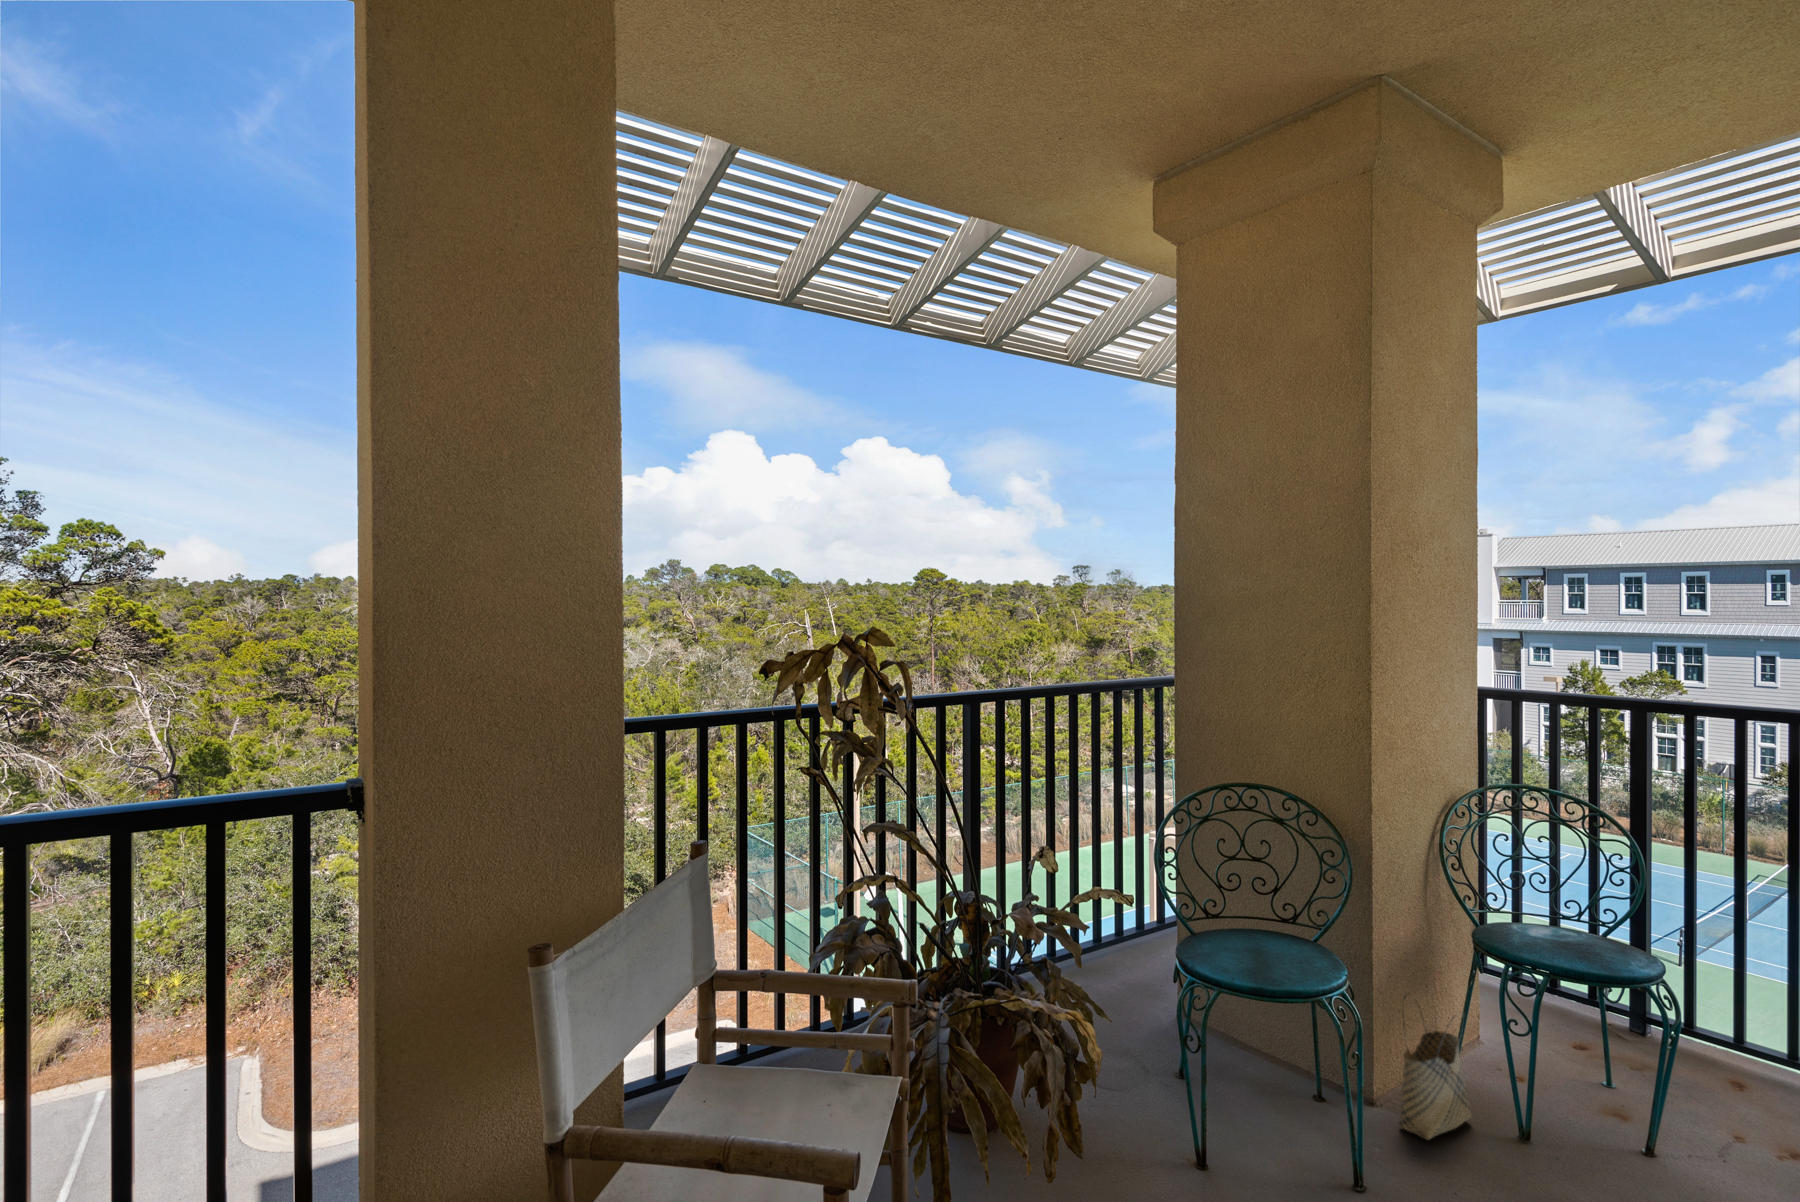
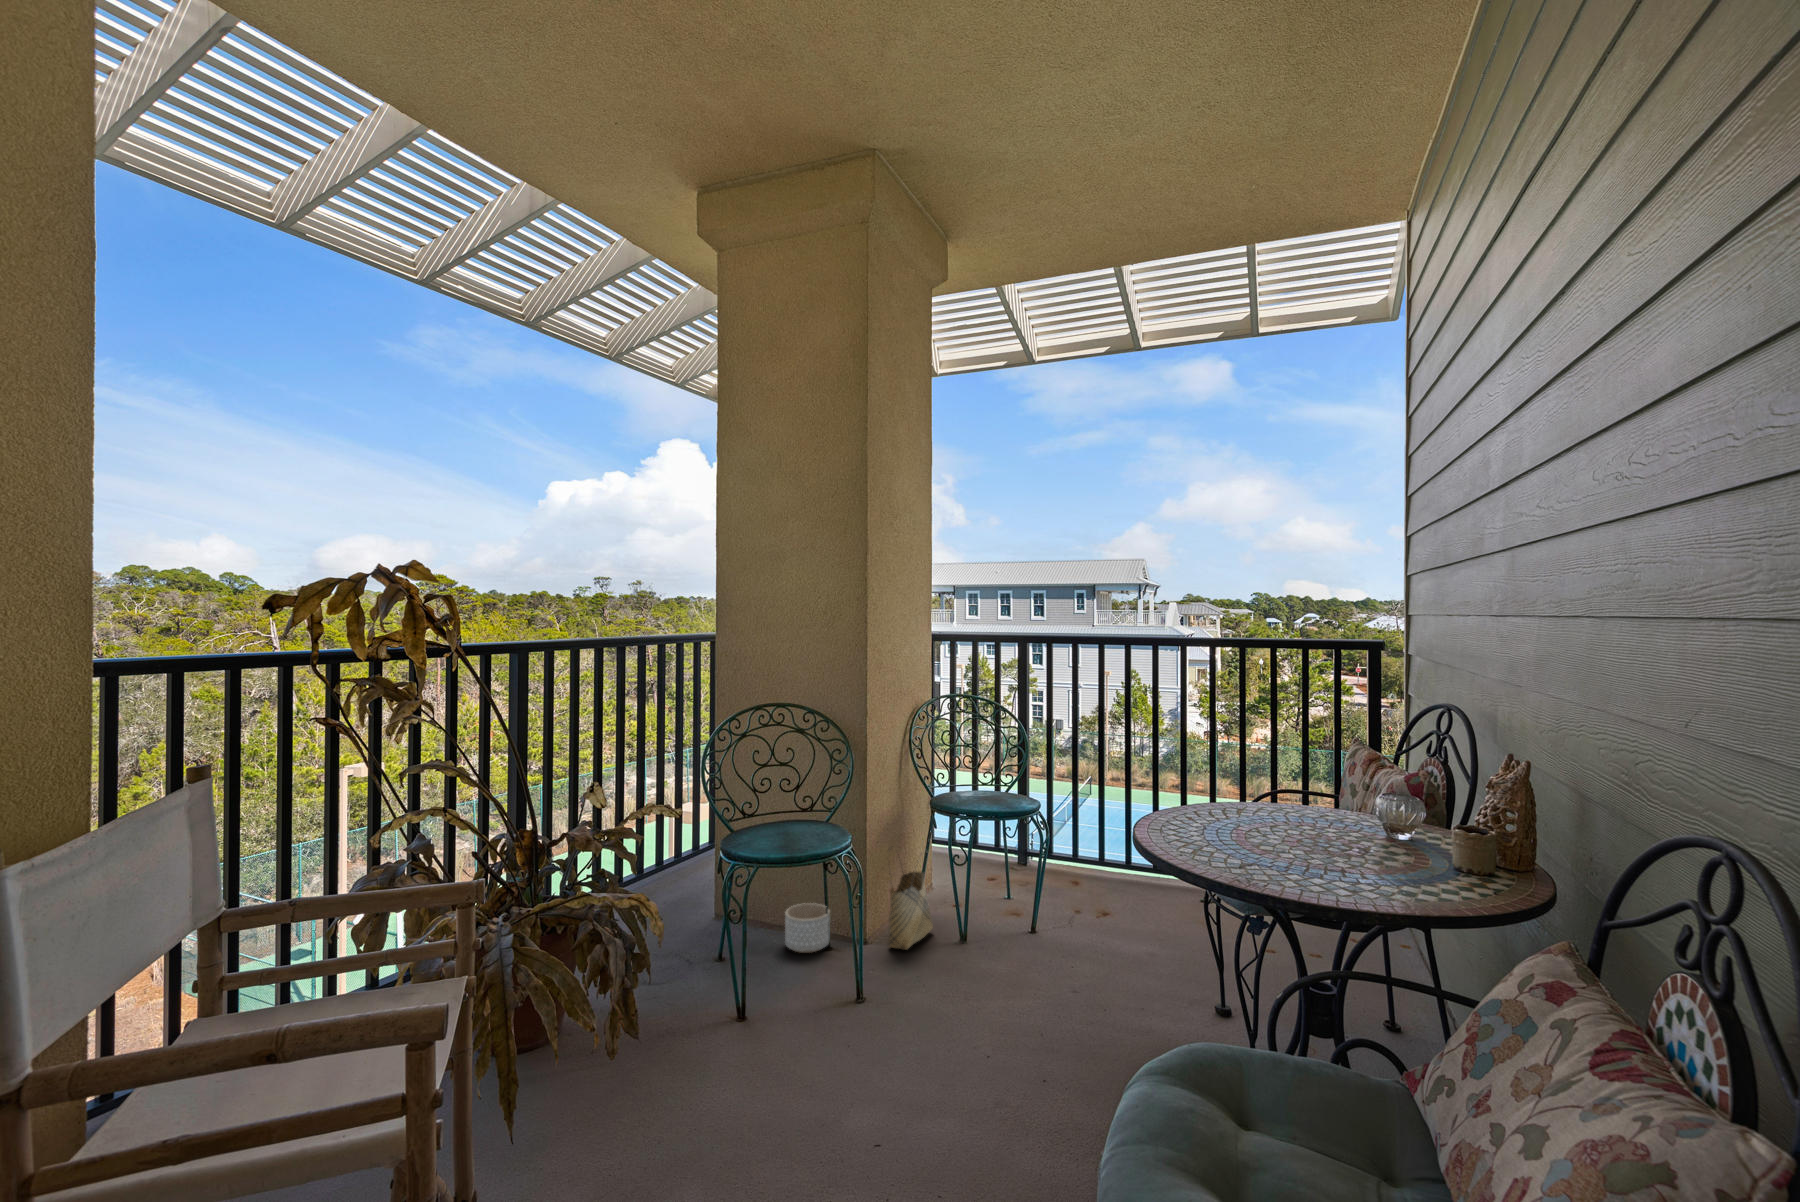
planter: none [1255,1034,1316,1102] -> present [785,903,830,953]

